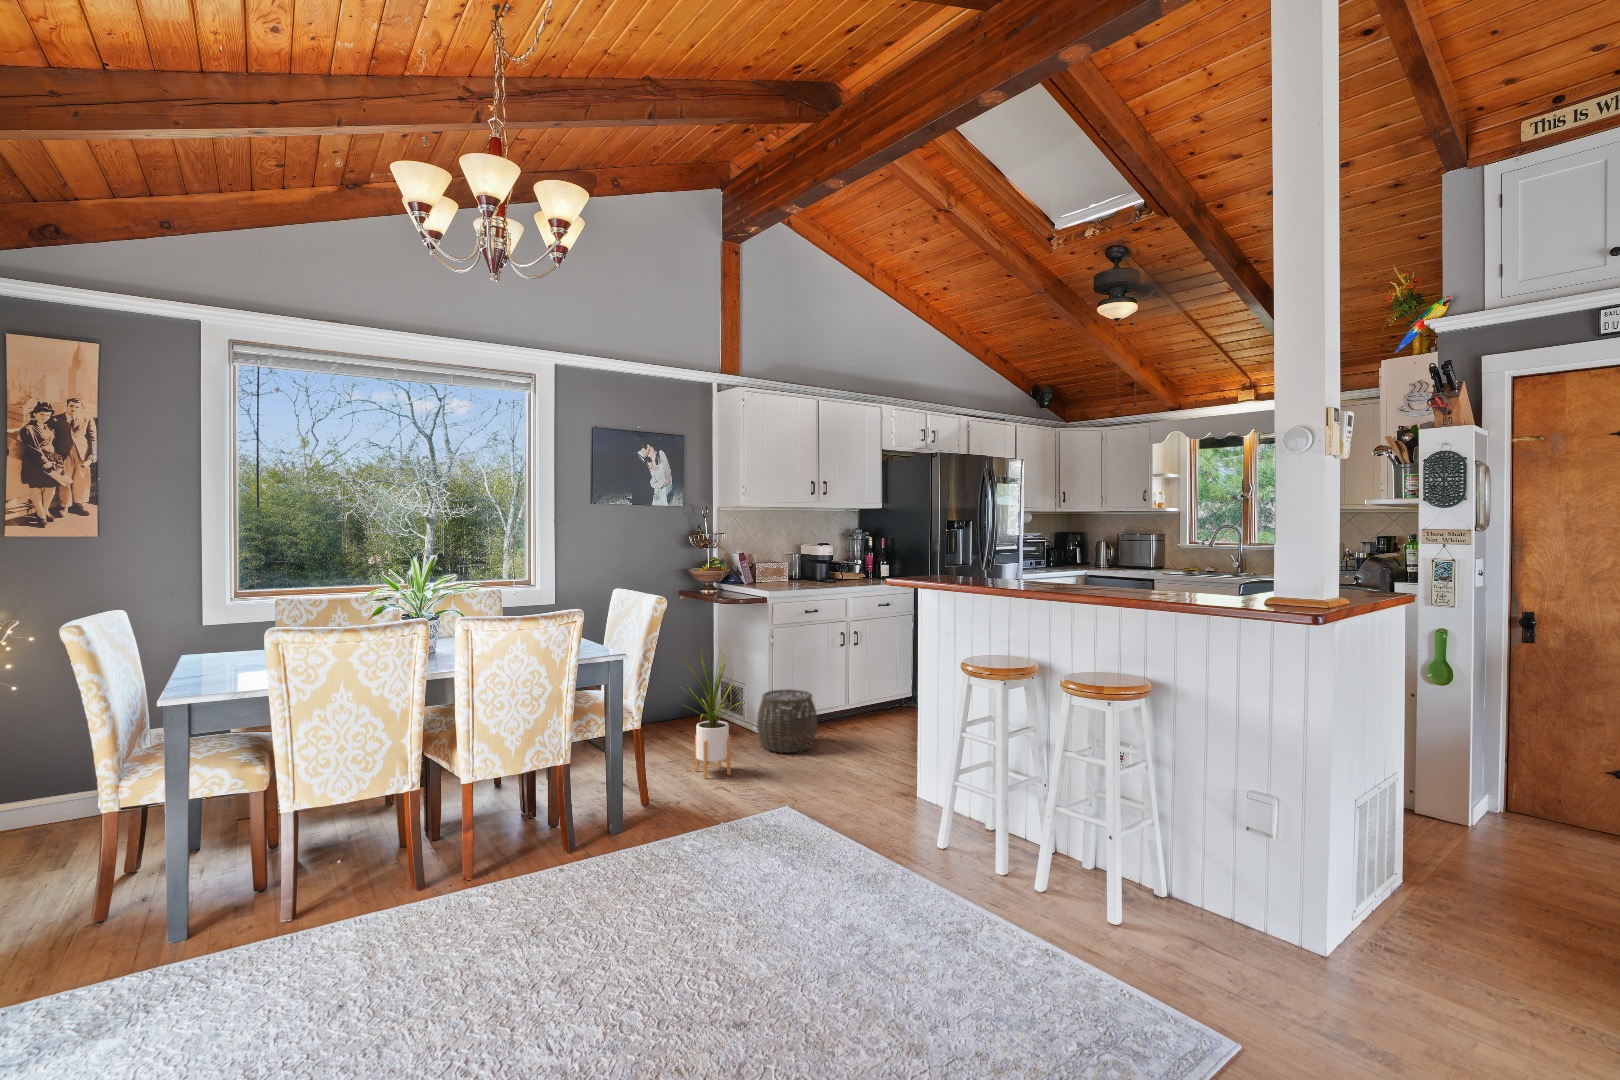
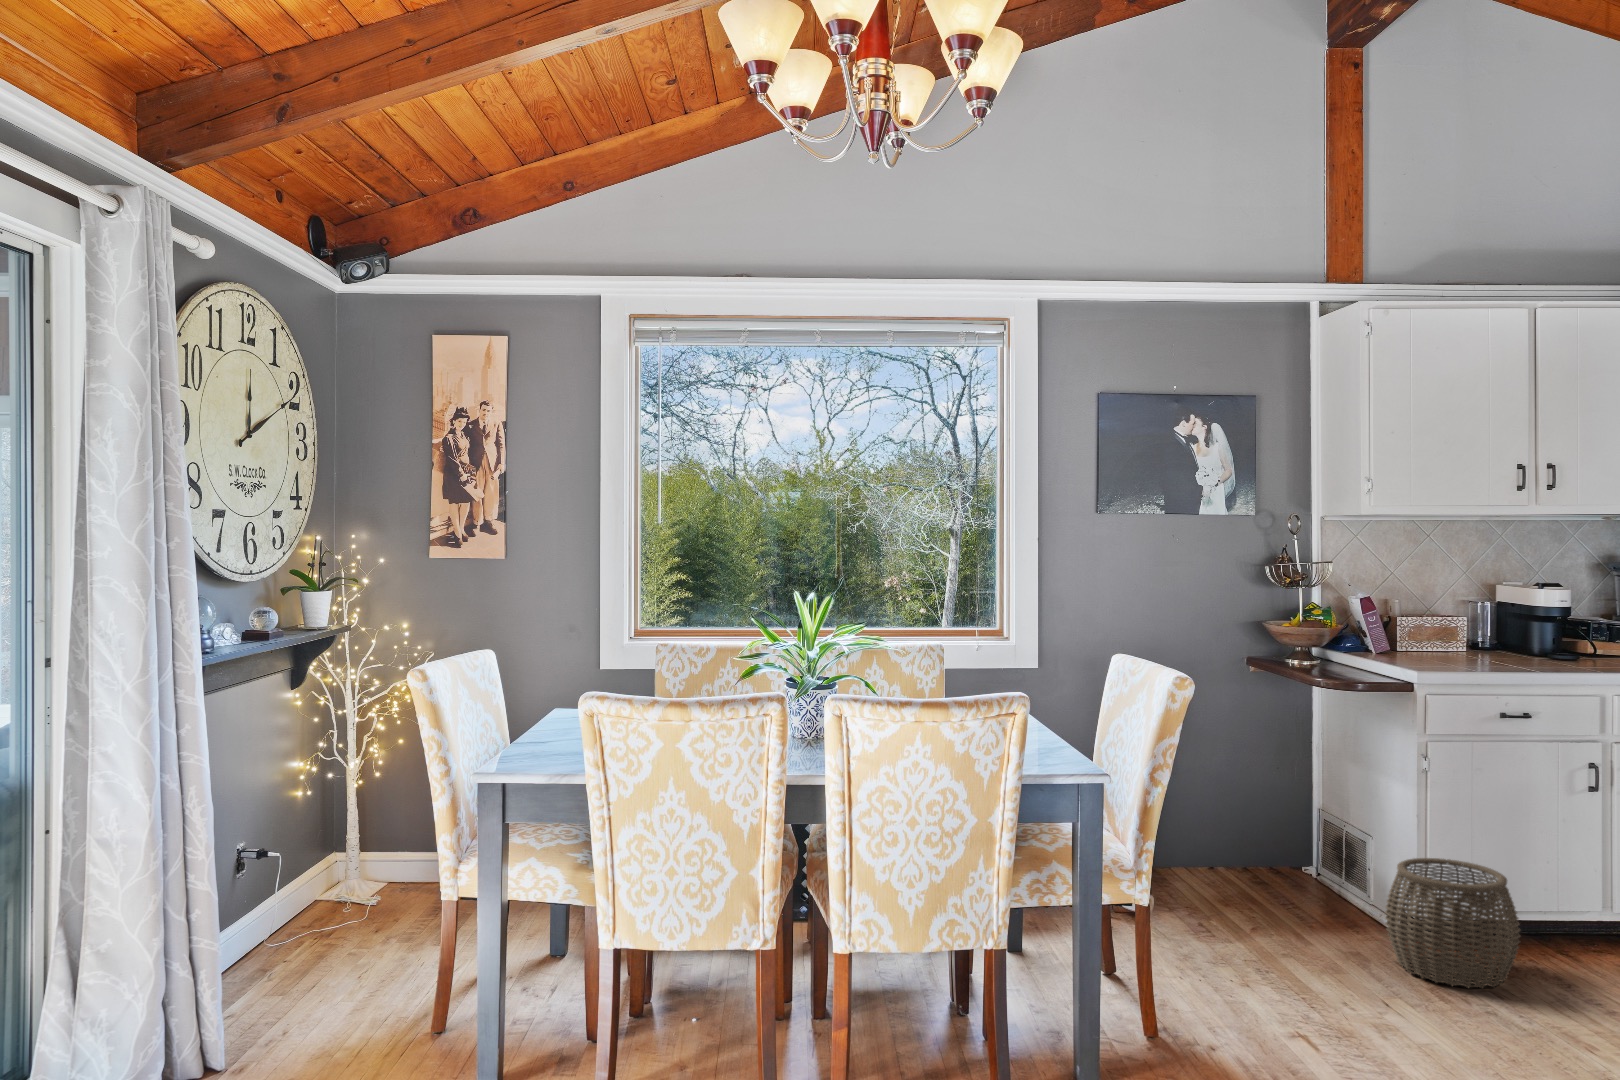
house plant: present [681,654,743,779] -> none [1217,762,1355,1008]

